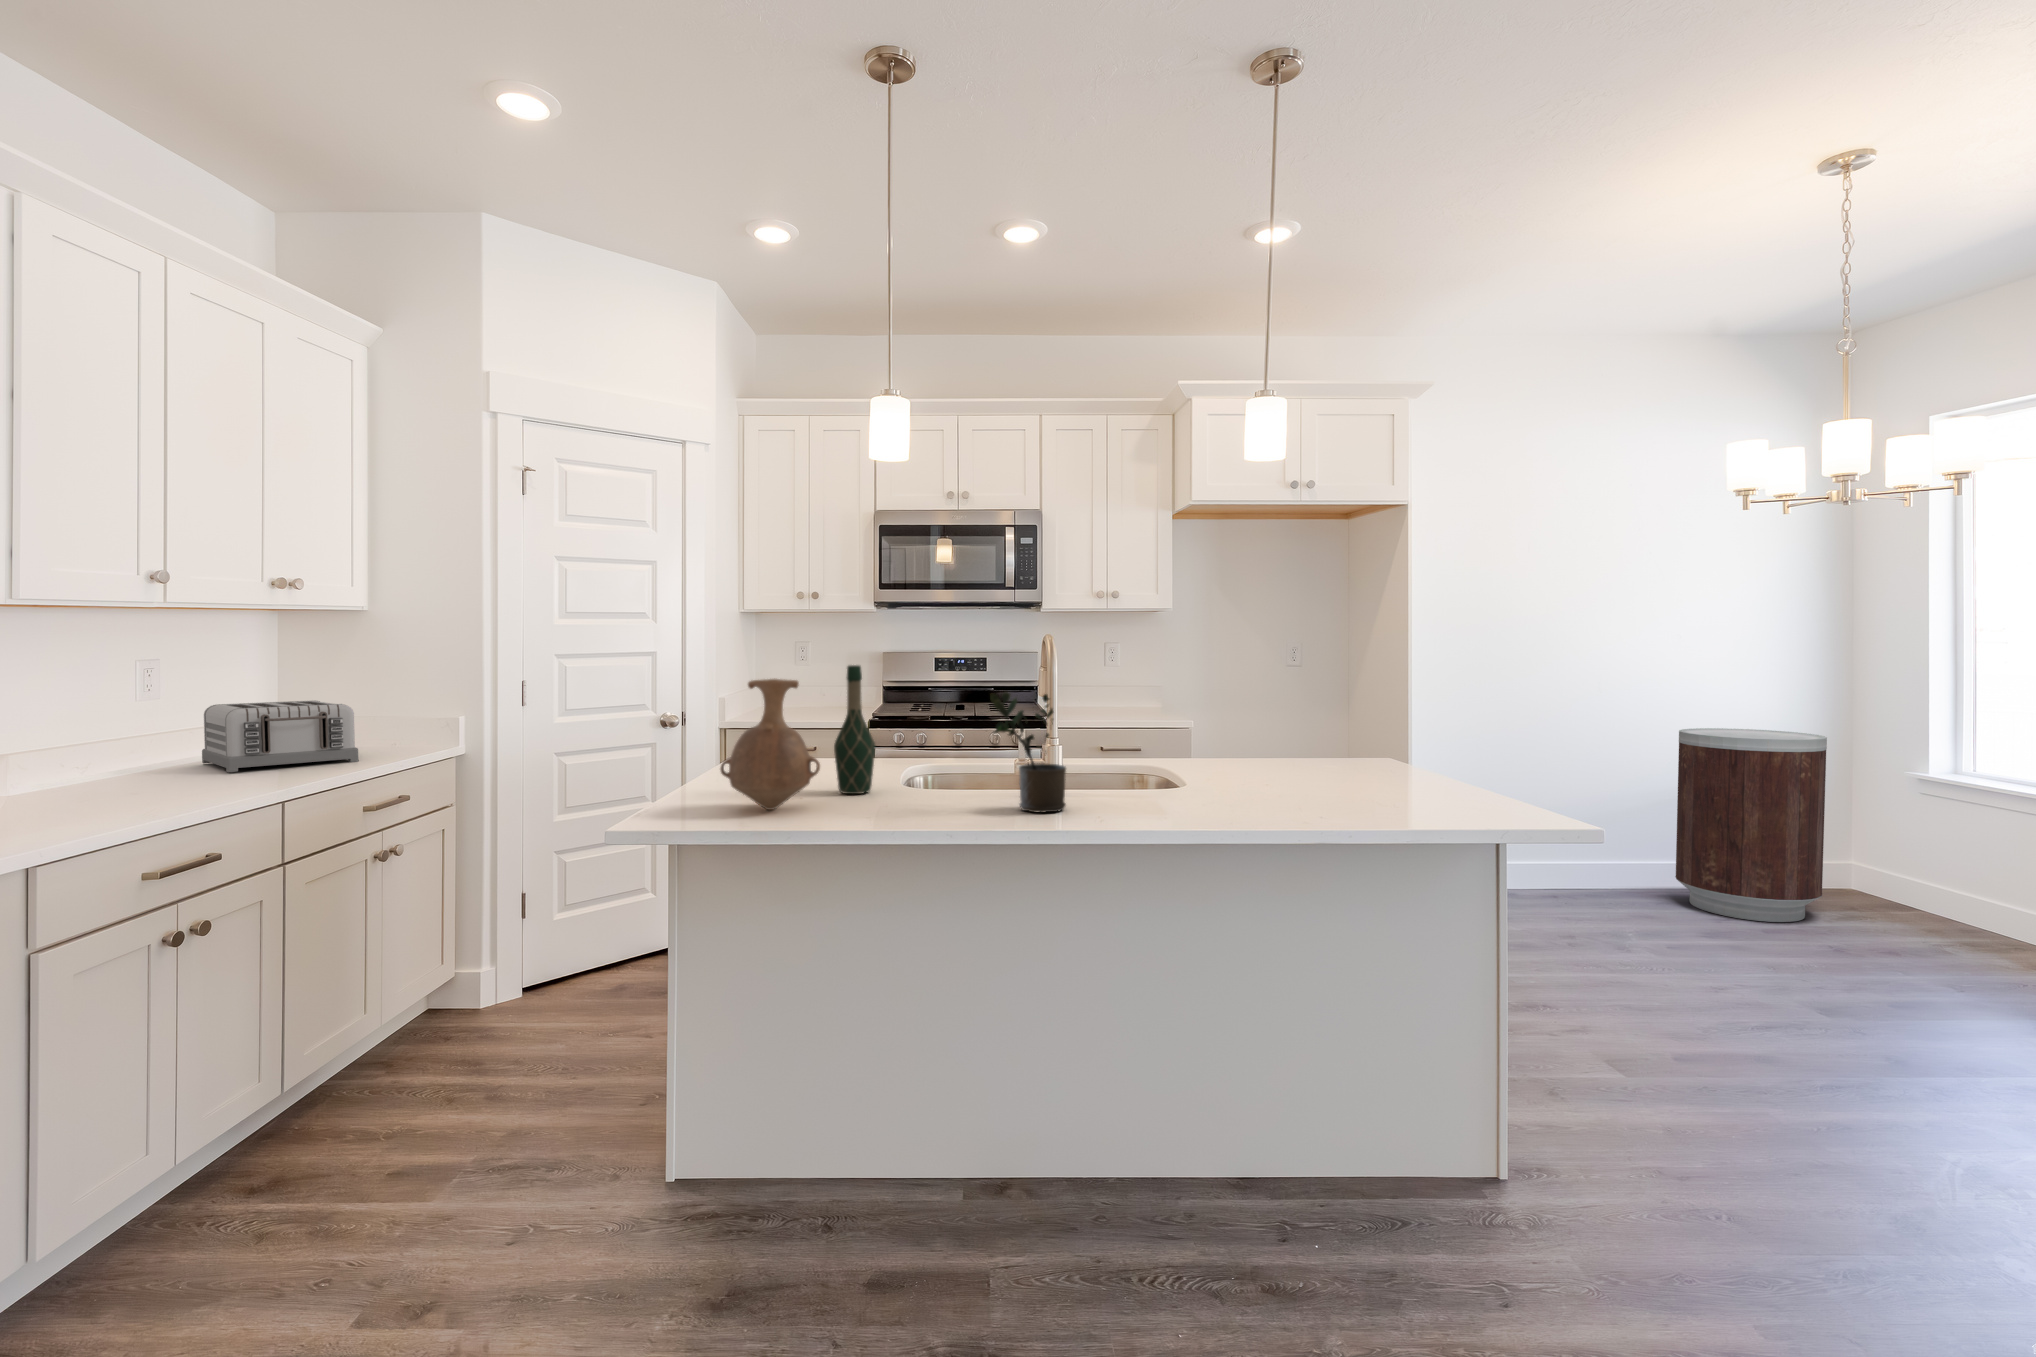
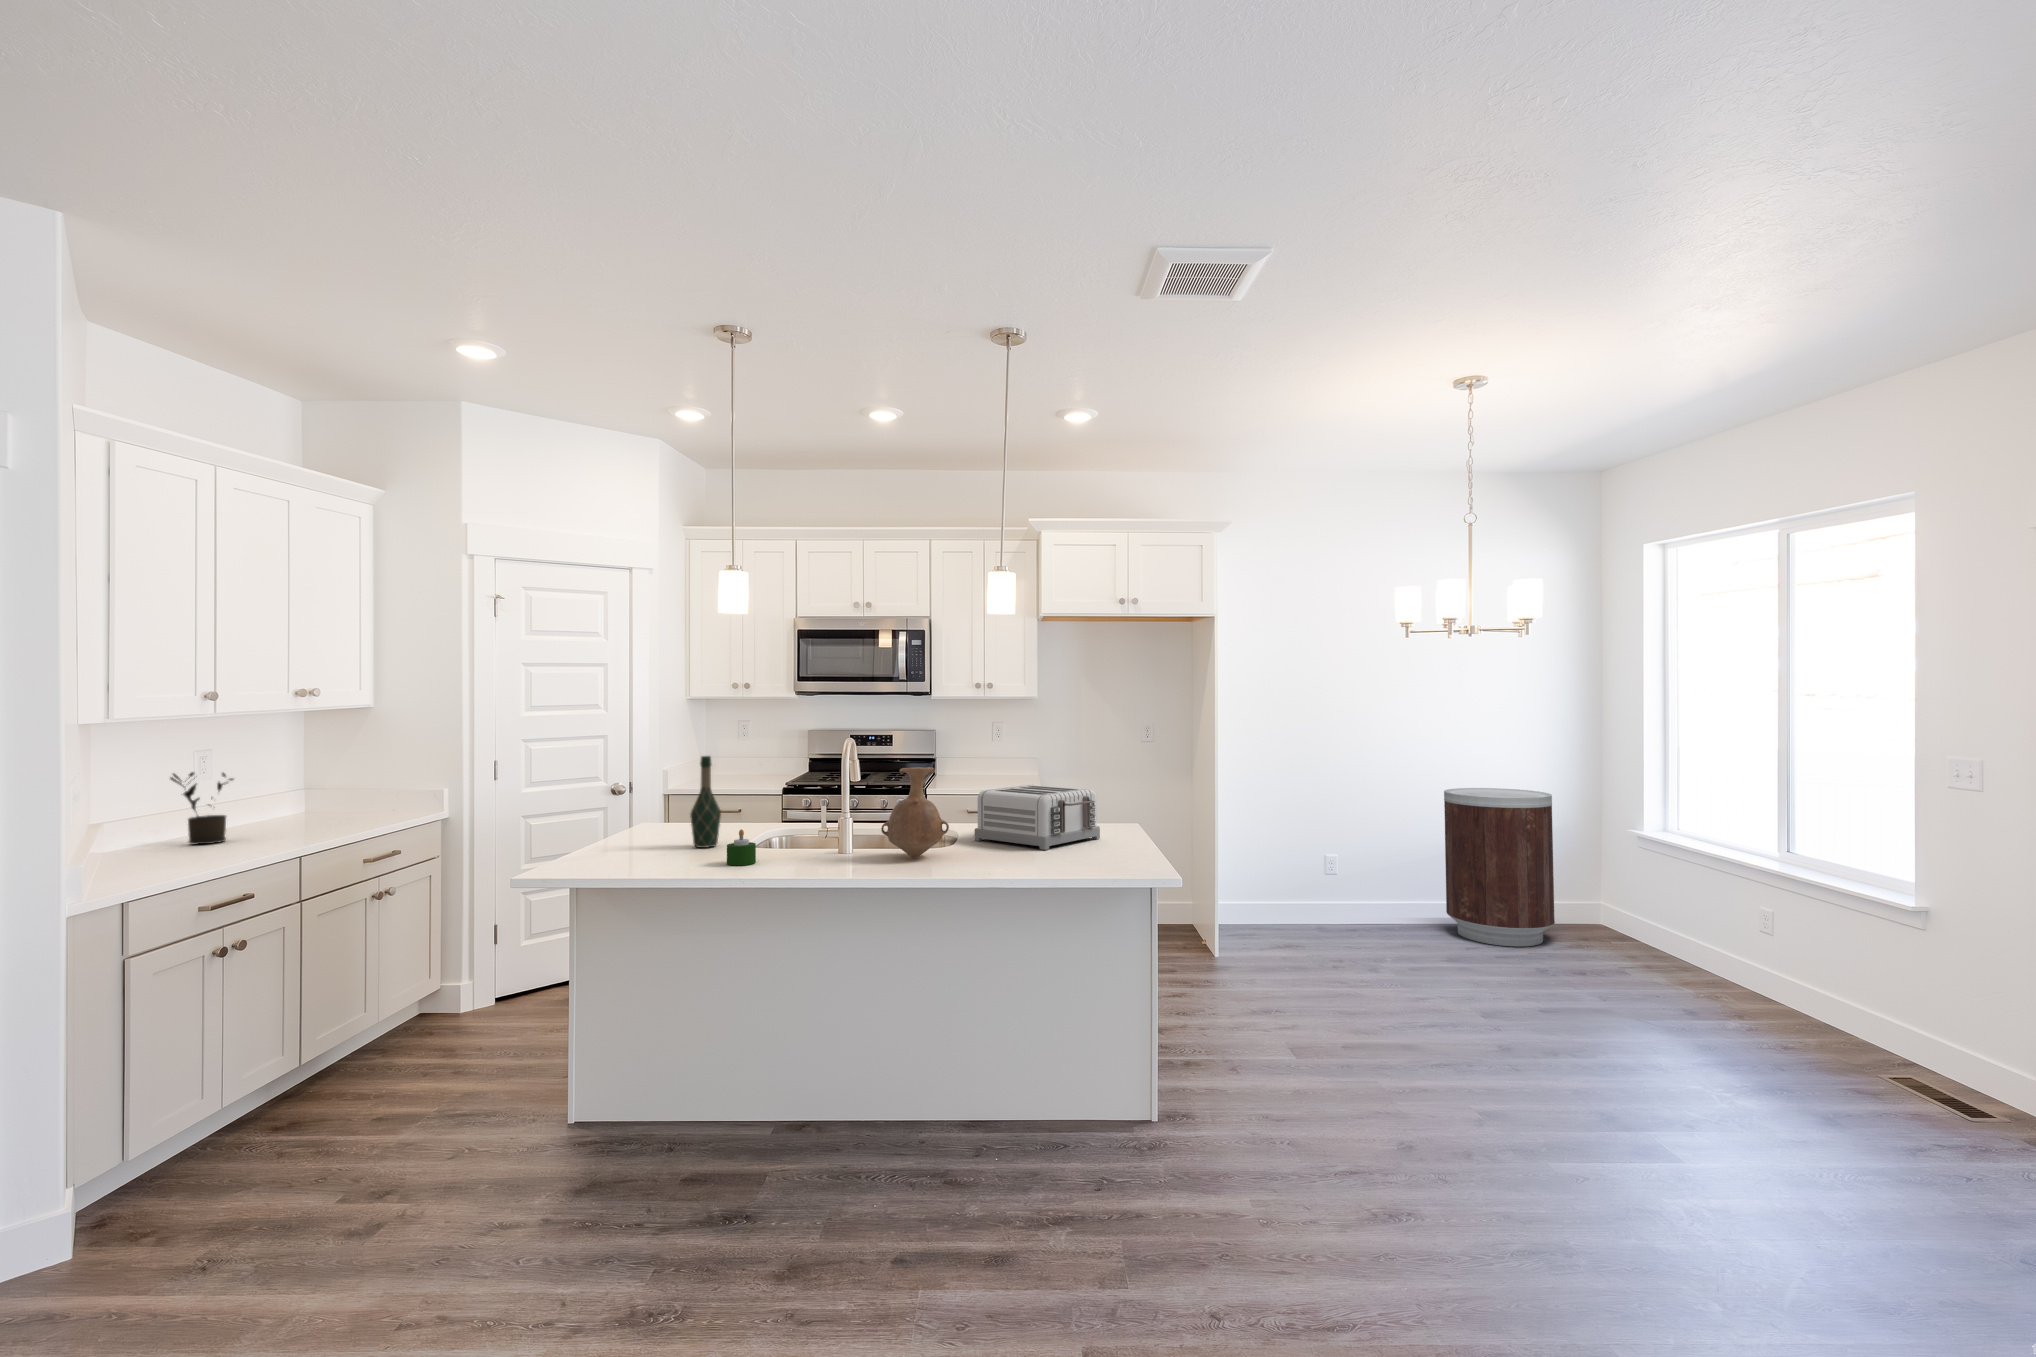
vase: present [720,679,820,810] -> present [881,767,949,857]
potted plant: present [990,692,1066,812] -> present [170,772,234,845]
toaster: present [202,701,359,772] -> present [974,785,1100,850]
candle: none [915,767,955,819] -> present [727,829,756,865]

